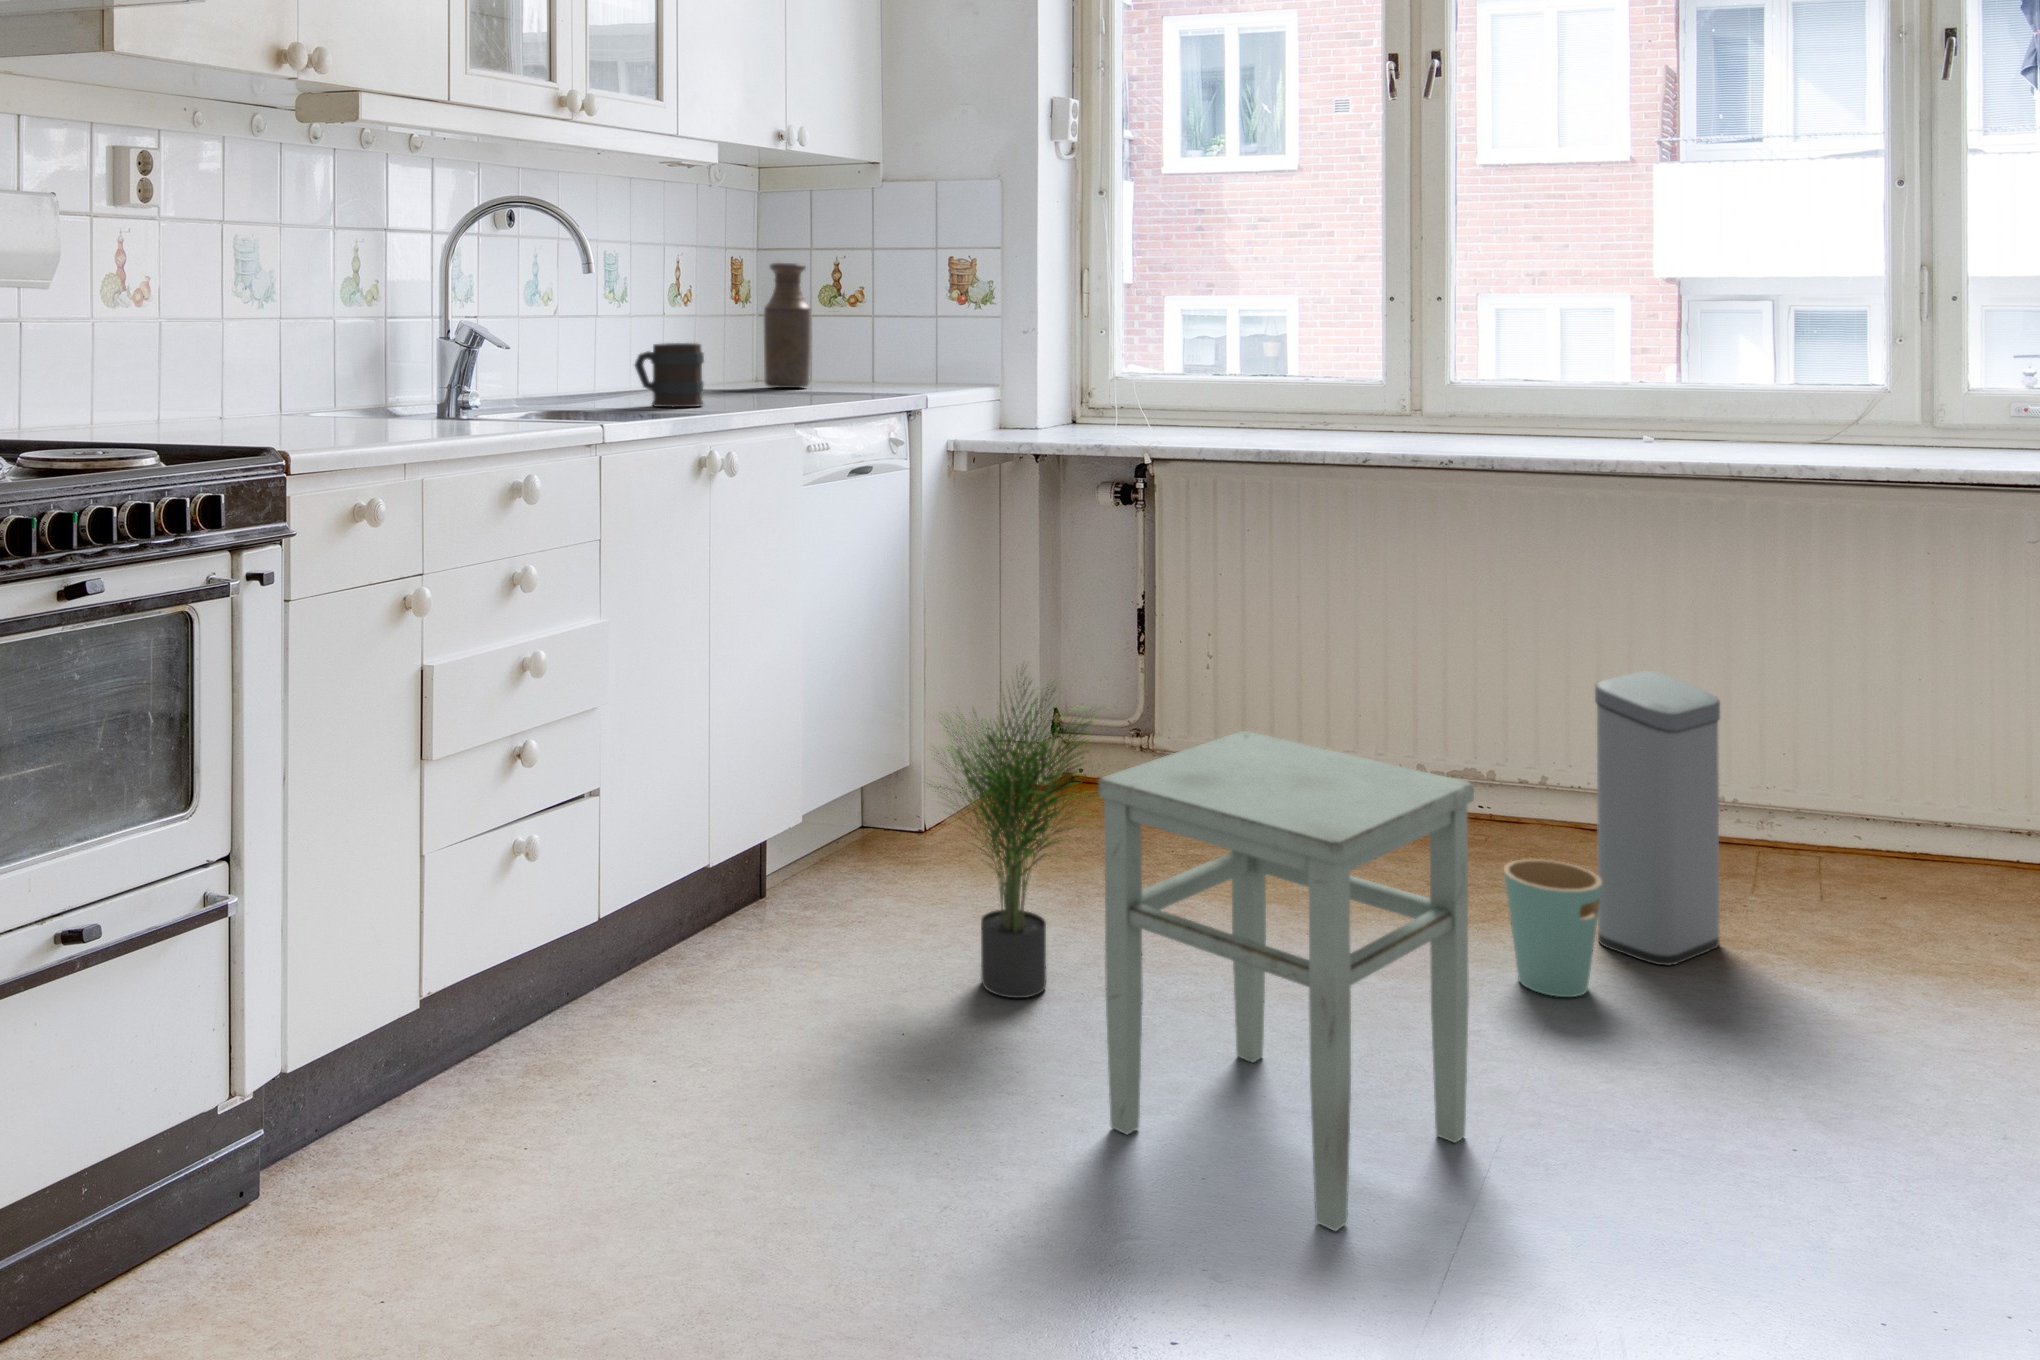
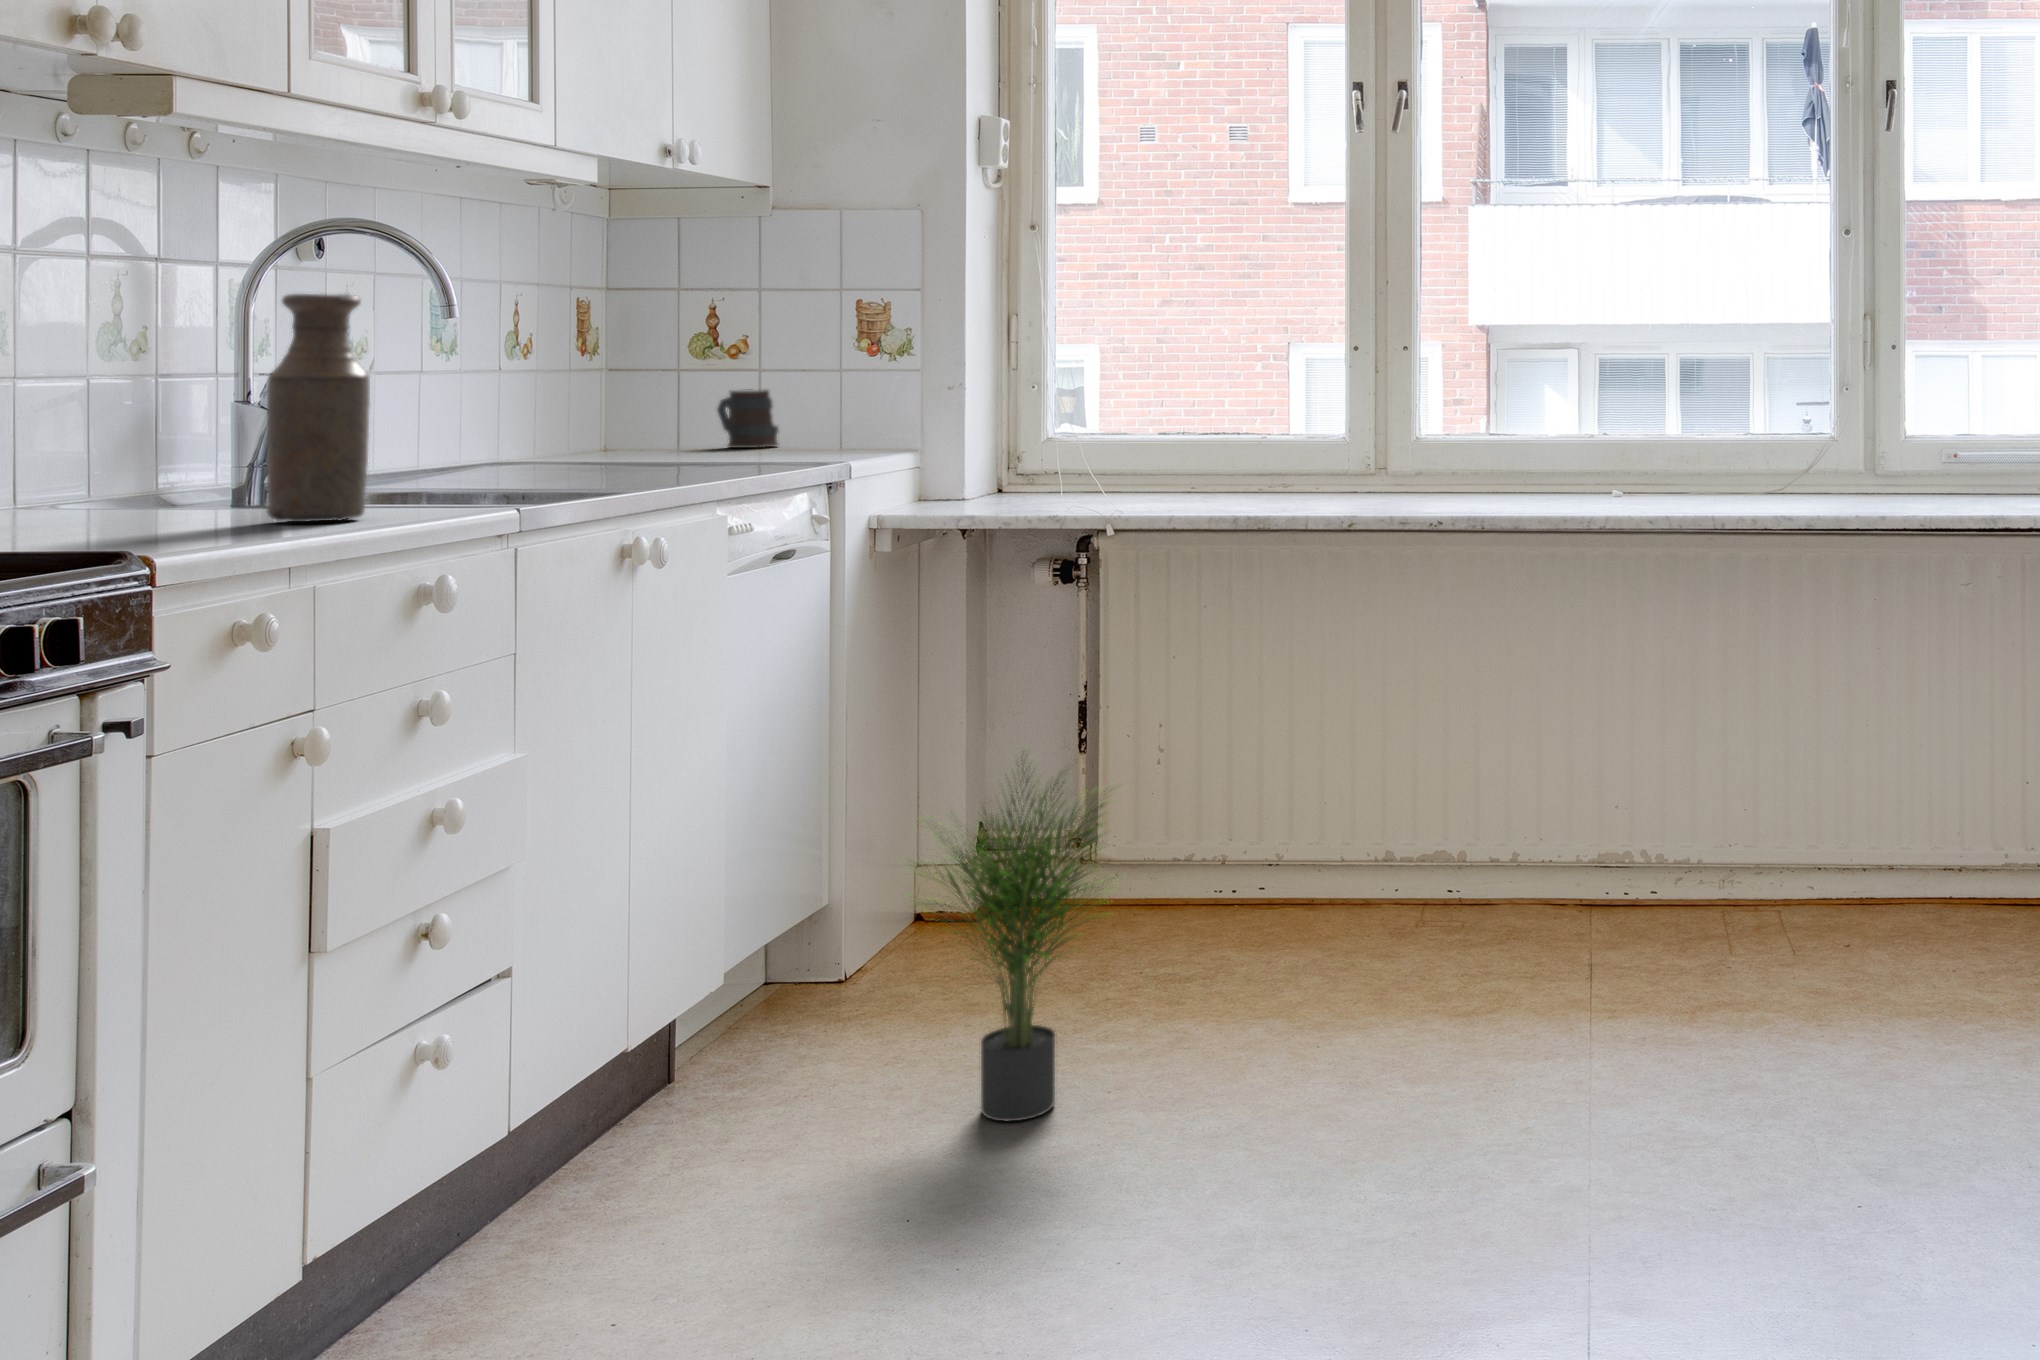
bottle: present [763,263,811,388] -> present [267,294,370,522]
mug: present [635,343,704,407] -> present [717,389,779,448]
trash can: present [1504,671,1720,997] -> none [1486,693,1652,1006]
stool: present [1099,731,1474,1231] -> none [1161,786,1503,1240]

